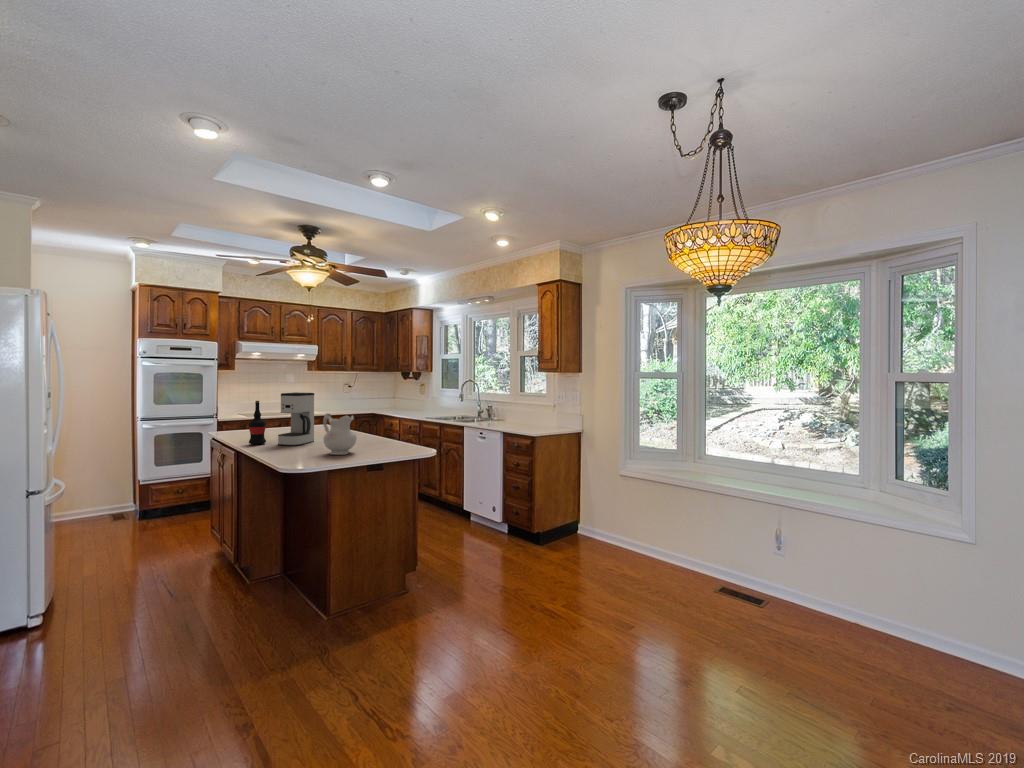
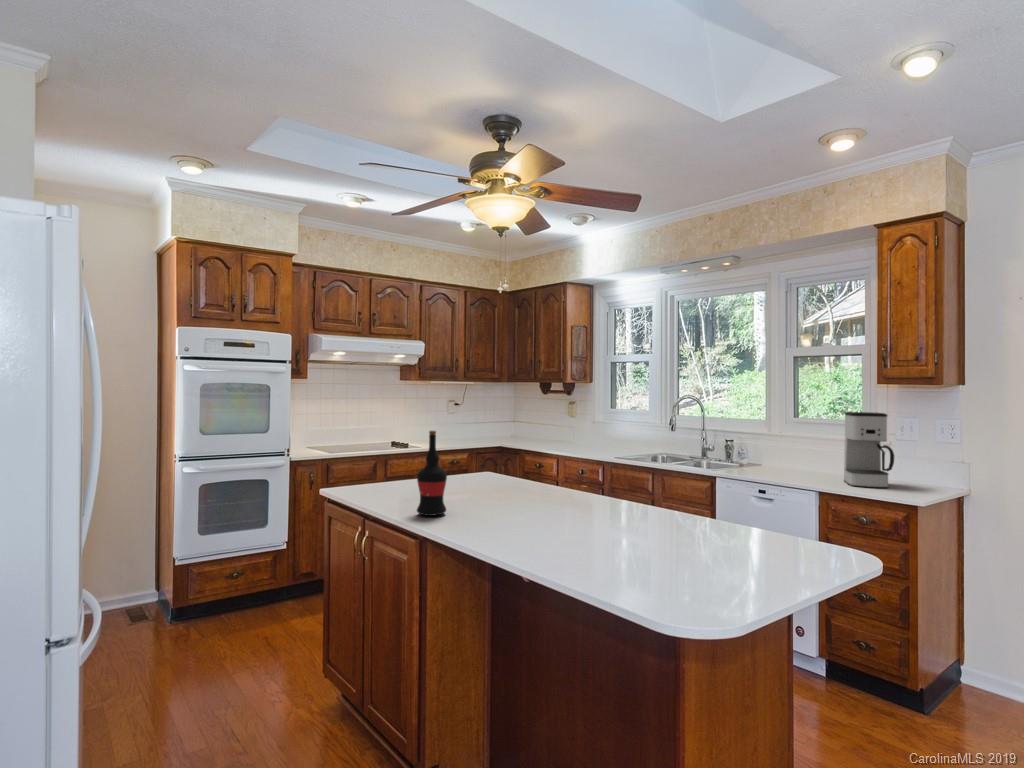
coffee maker: present [278,392,314,446] -> present [844,412,894,488]
ceramic pitcher: present [323,414,356,455] -> none [597,458,670,548]

